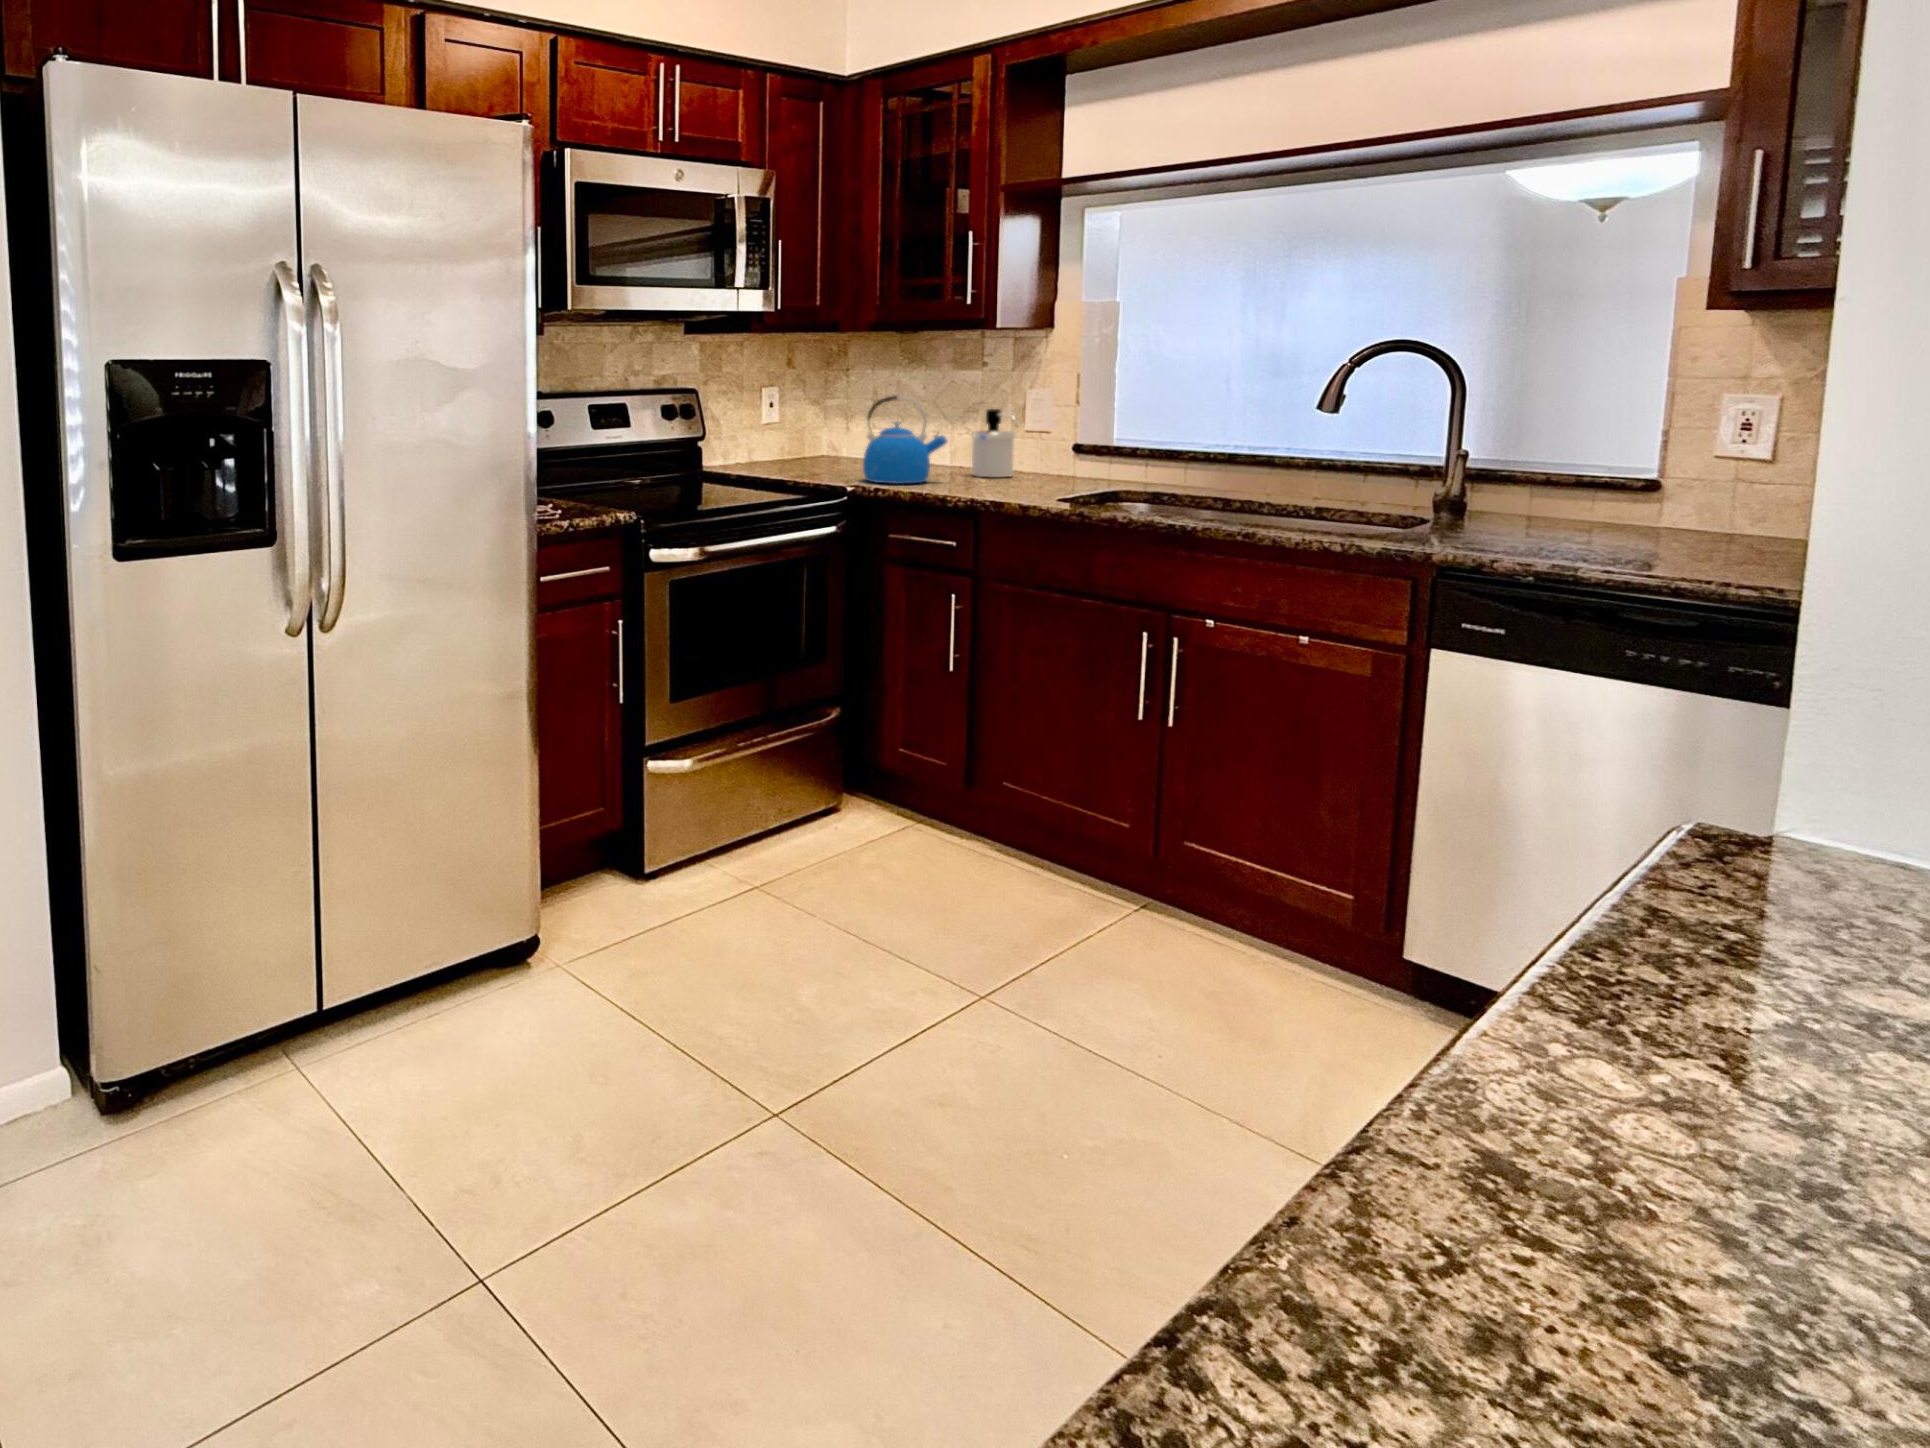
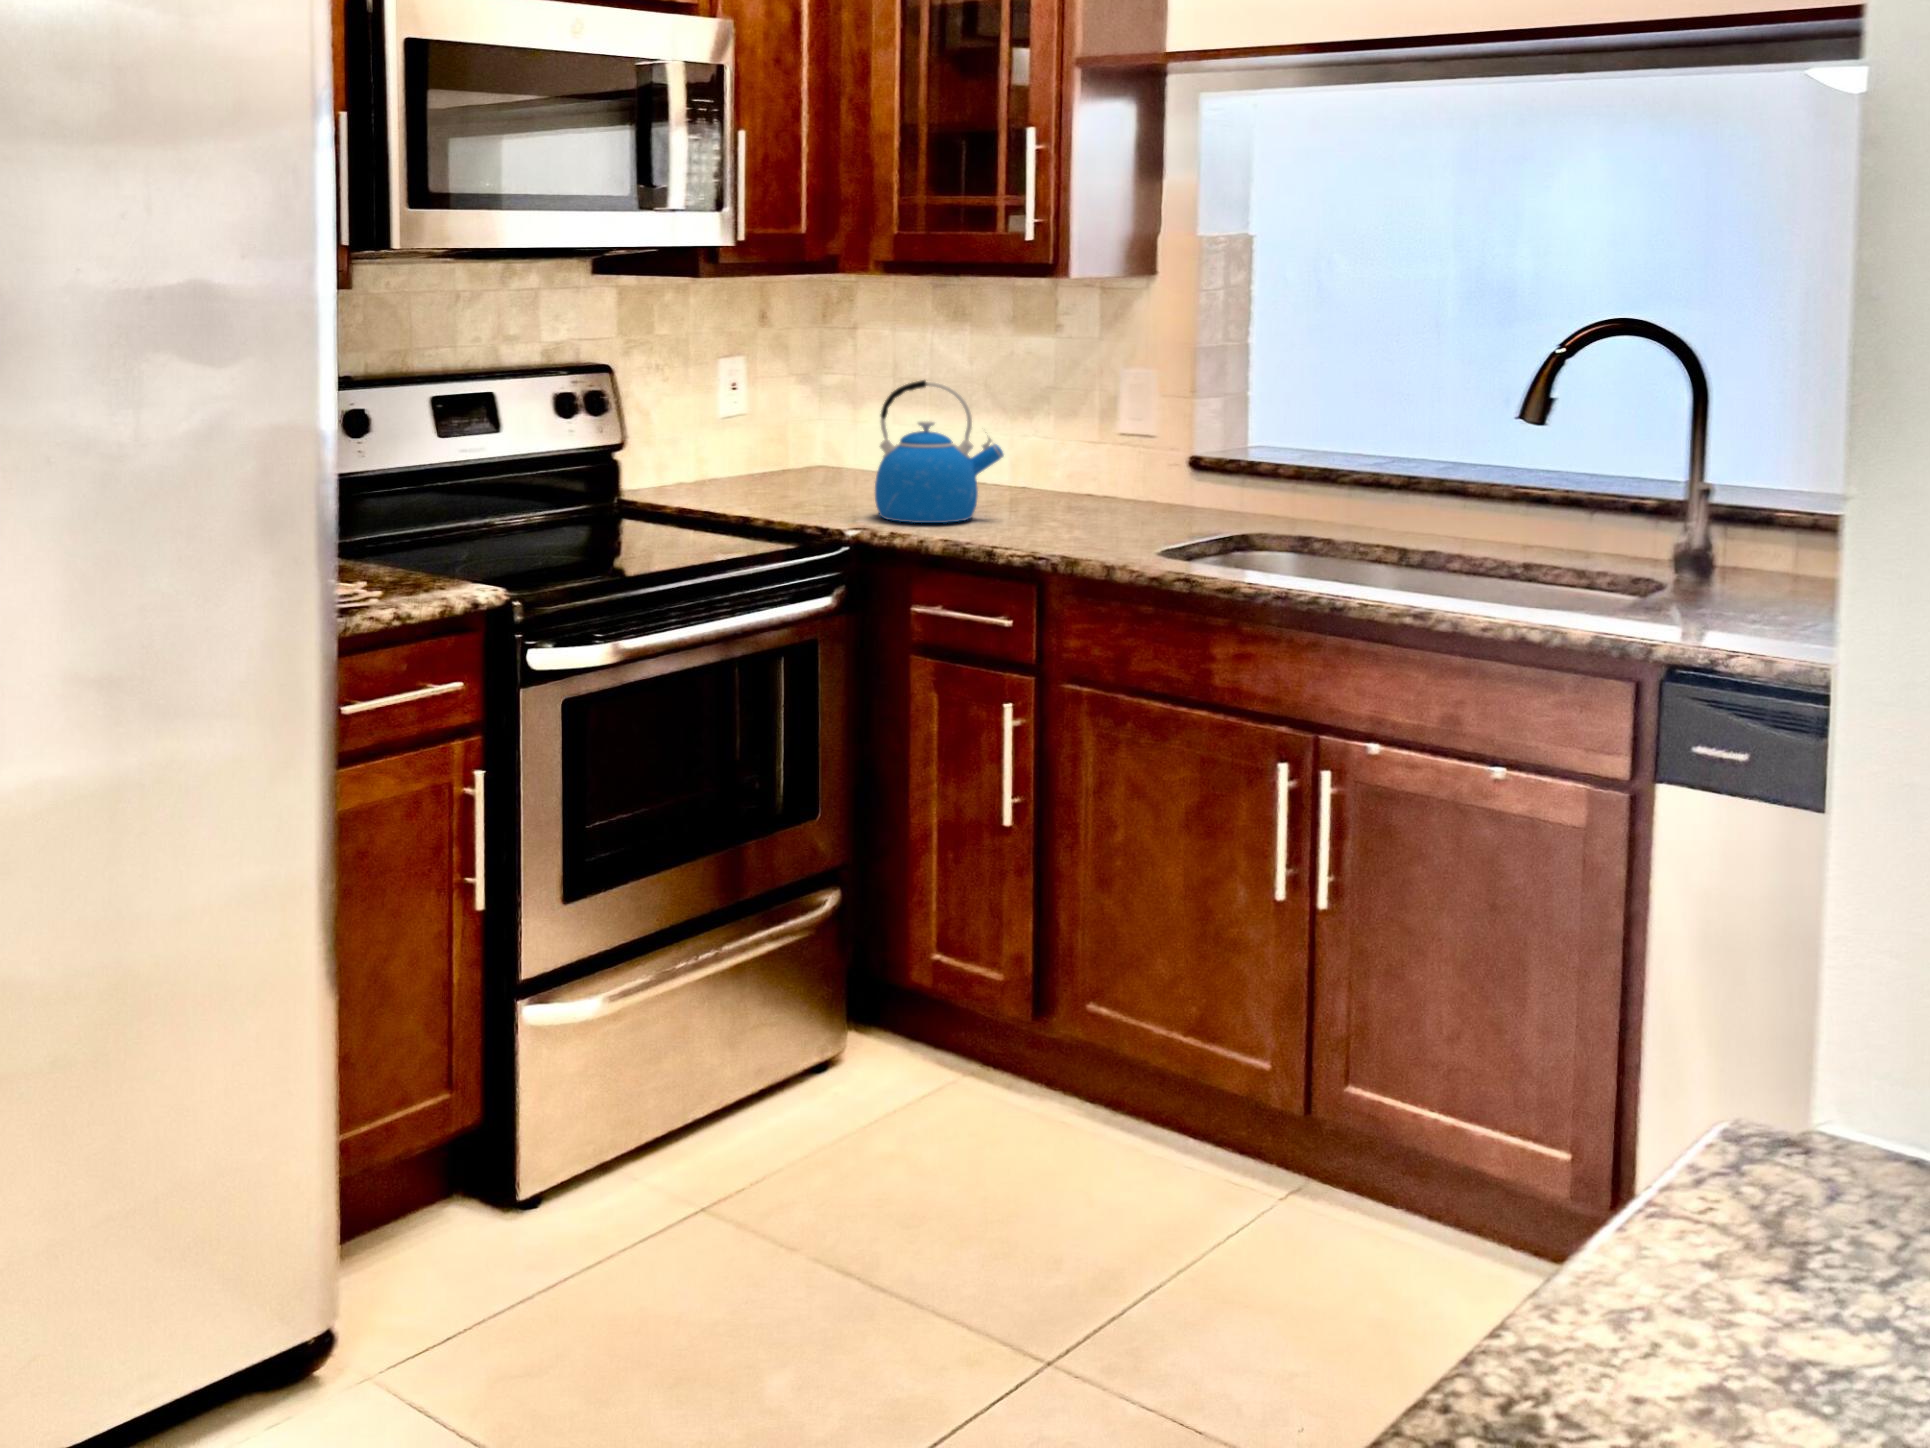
soap dispenser: present [971,409,1017,477] -> none [1041,400,1109,509]

